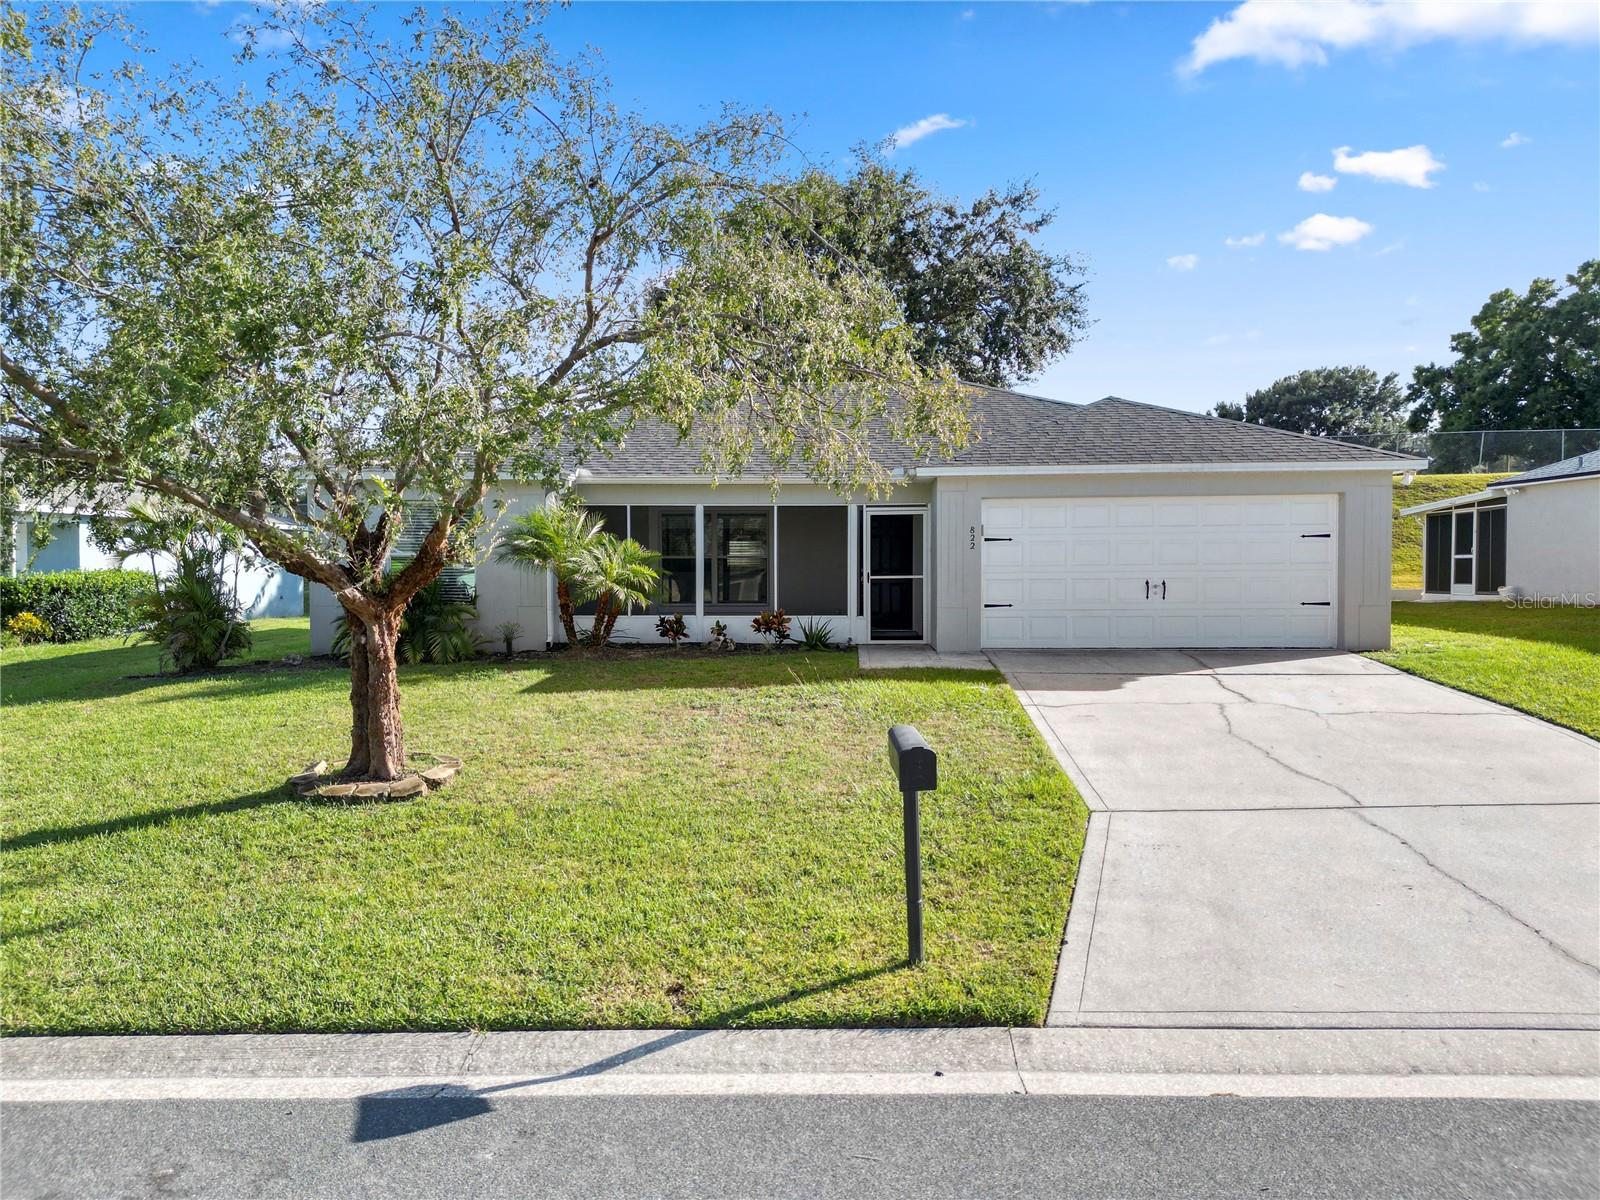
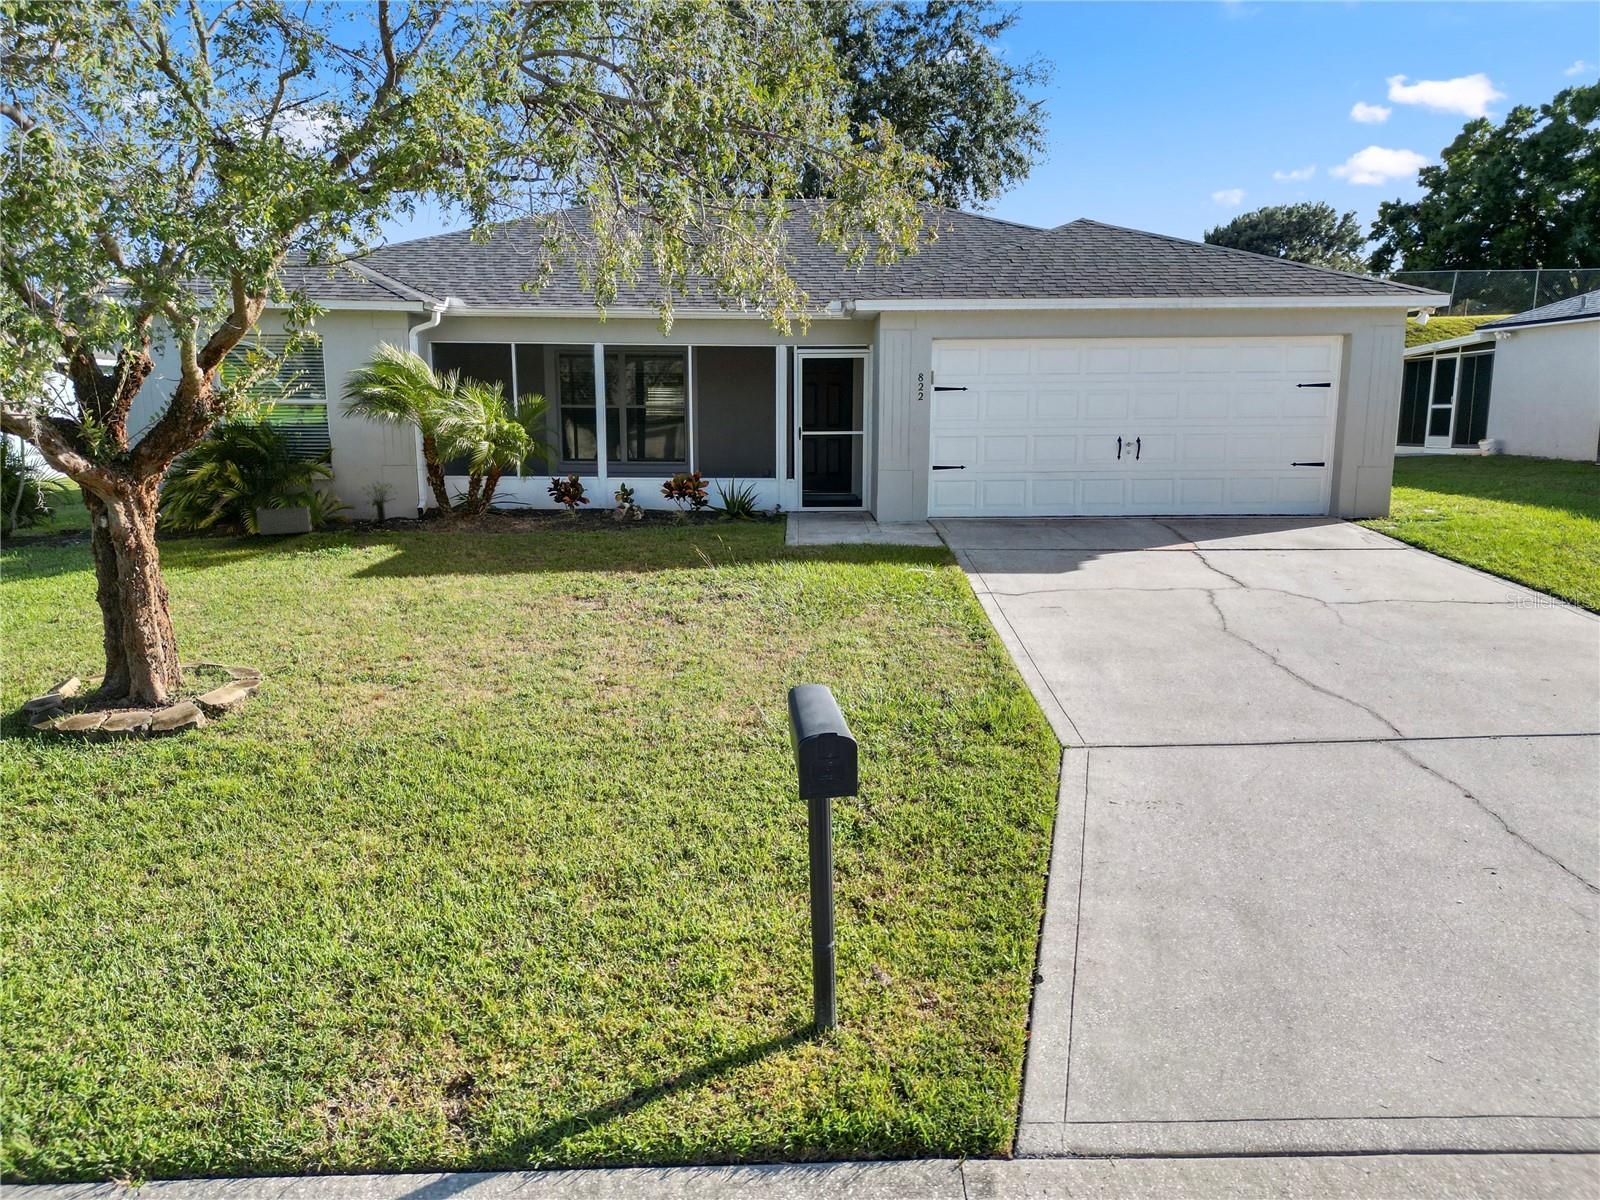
storage bin: none [411,640,453,666] -> present [256,506,312,535]

